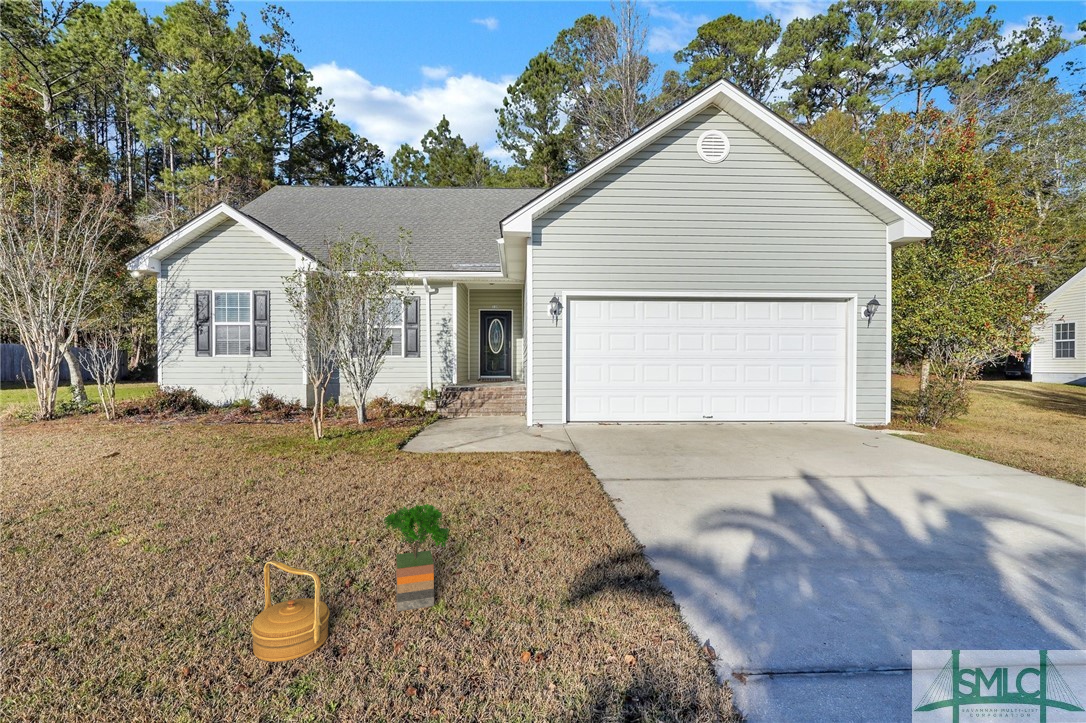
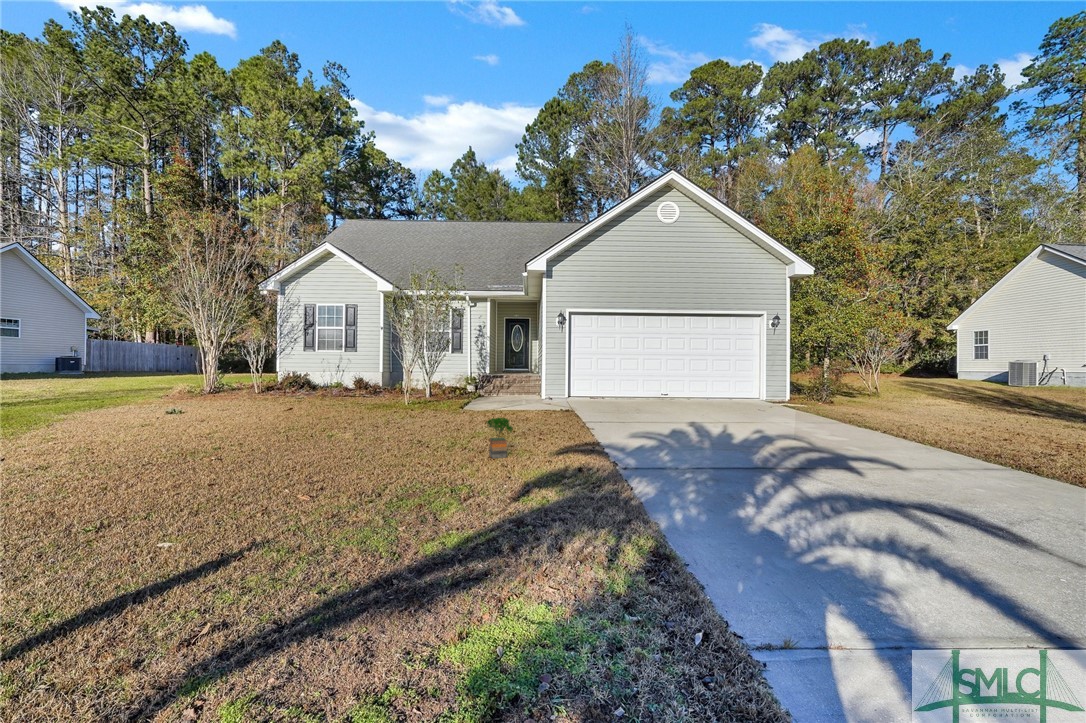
basket: present [251,560,330,662] -> none [442,433,469,466]

